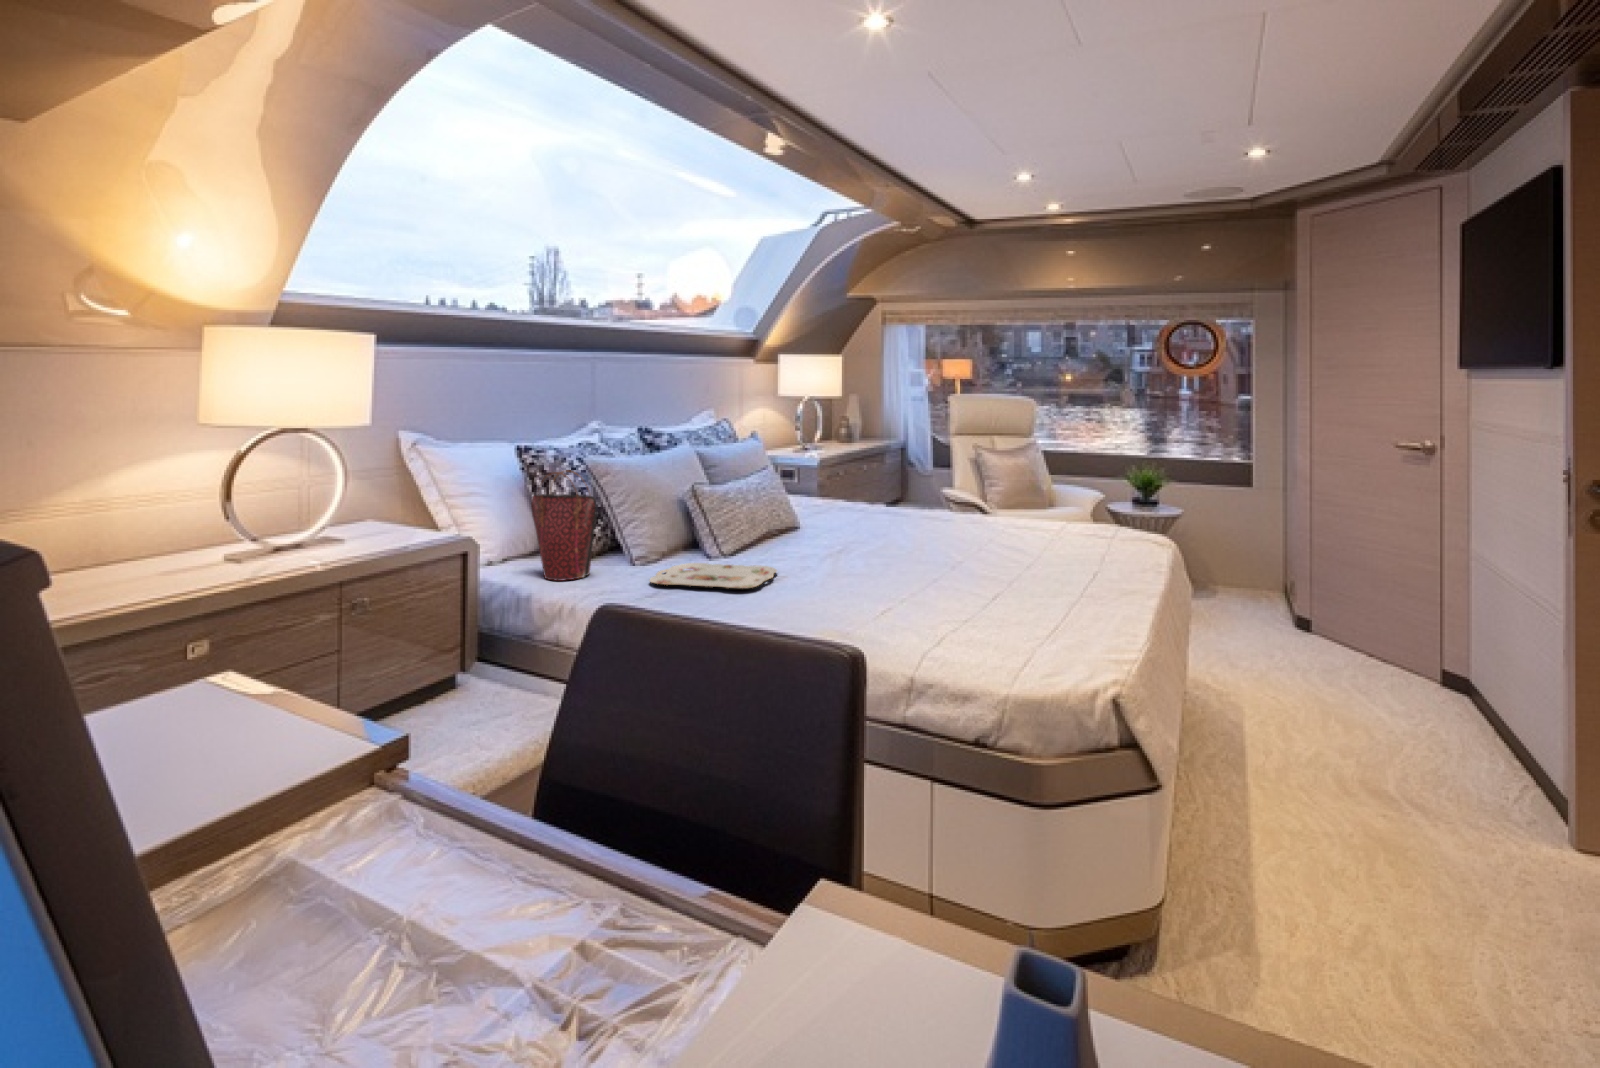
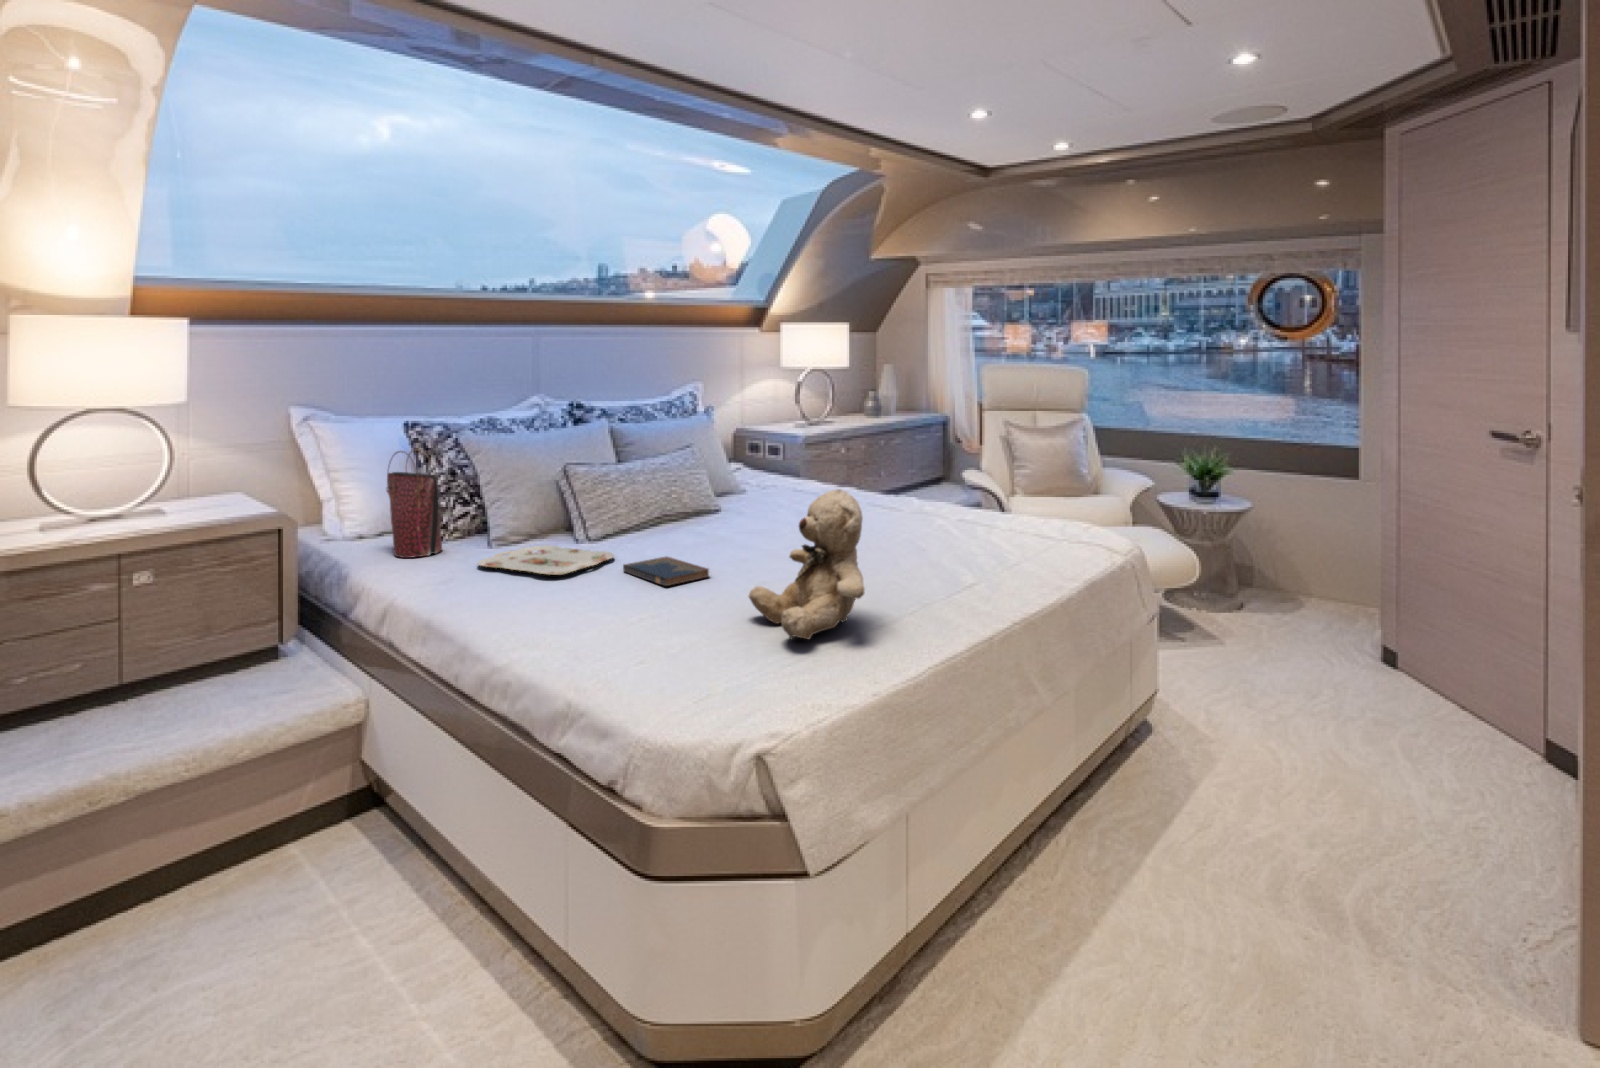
teddy bear: none [981,492,1113,631] -> present [749,489,864,639]
hardcover book: none [801,567,891,593] -> present [623,557,709,586]

